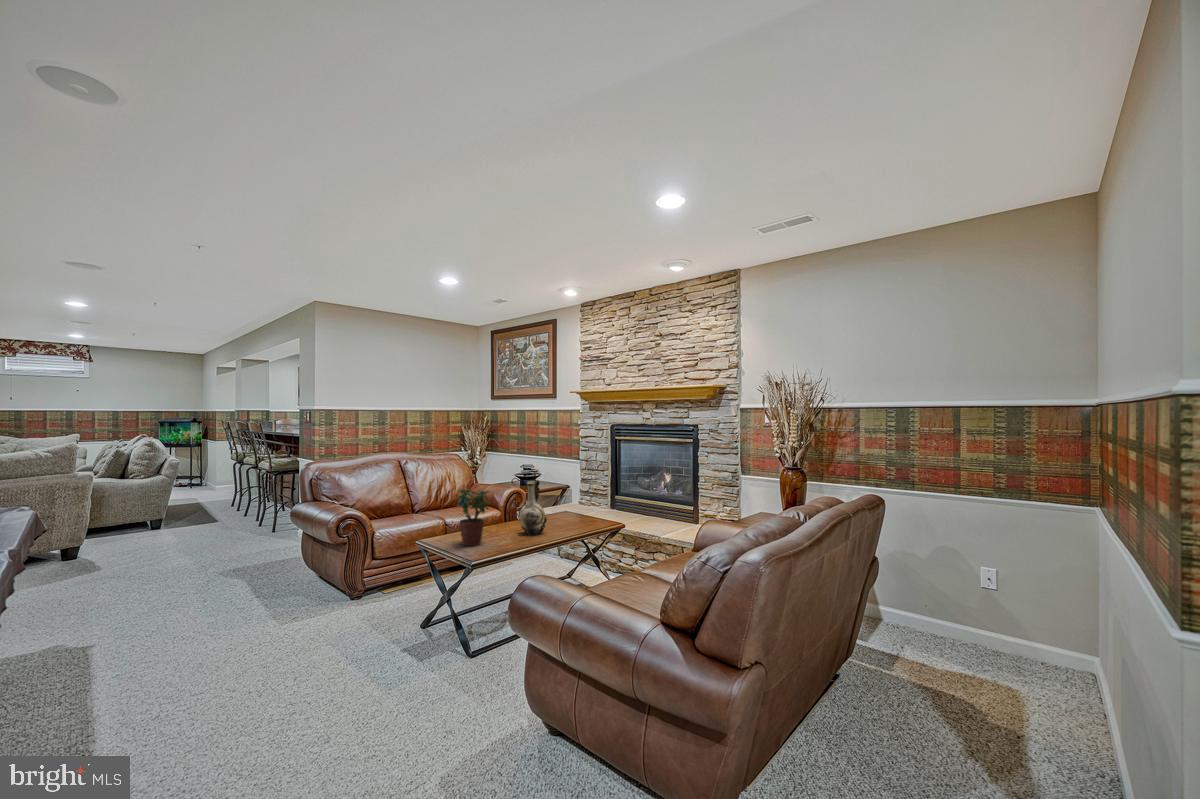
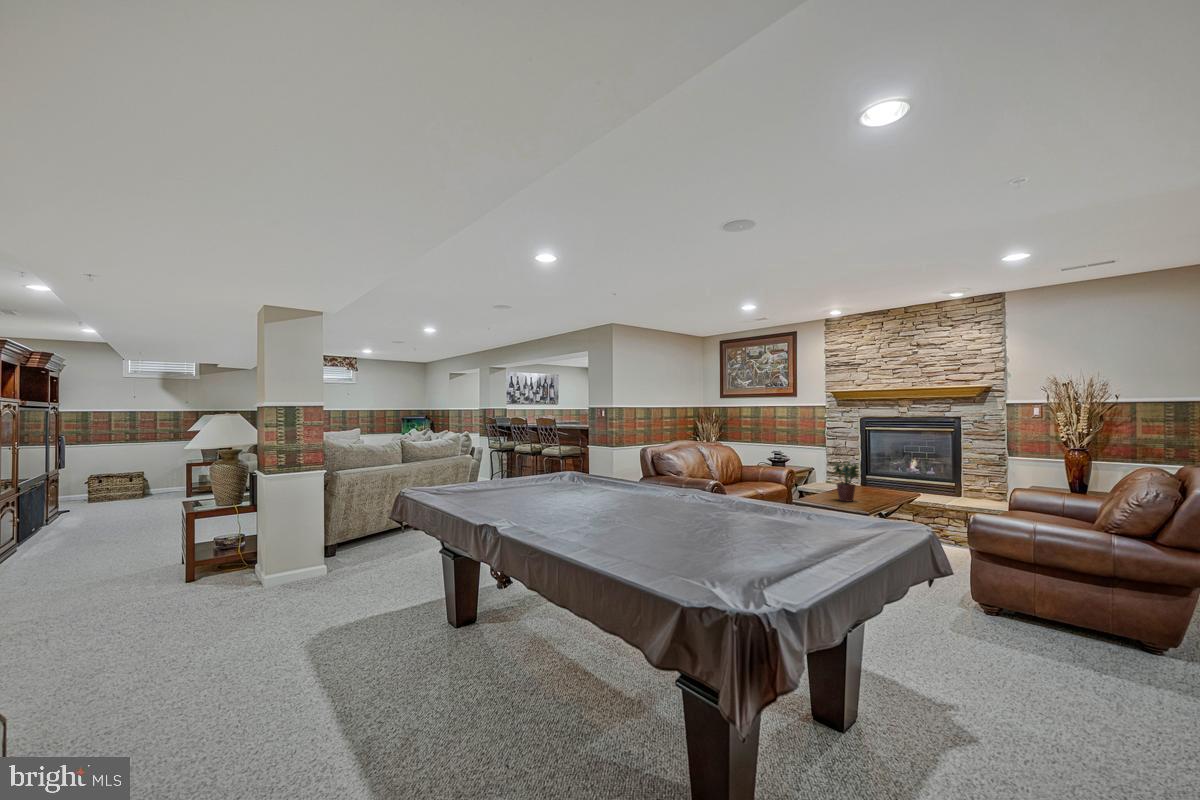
decorative vase: present [519,480,547,534] -> none [863,457,887,496]

